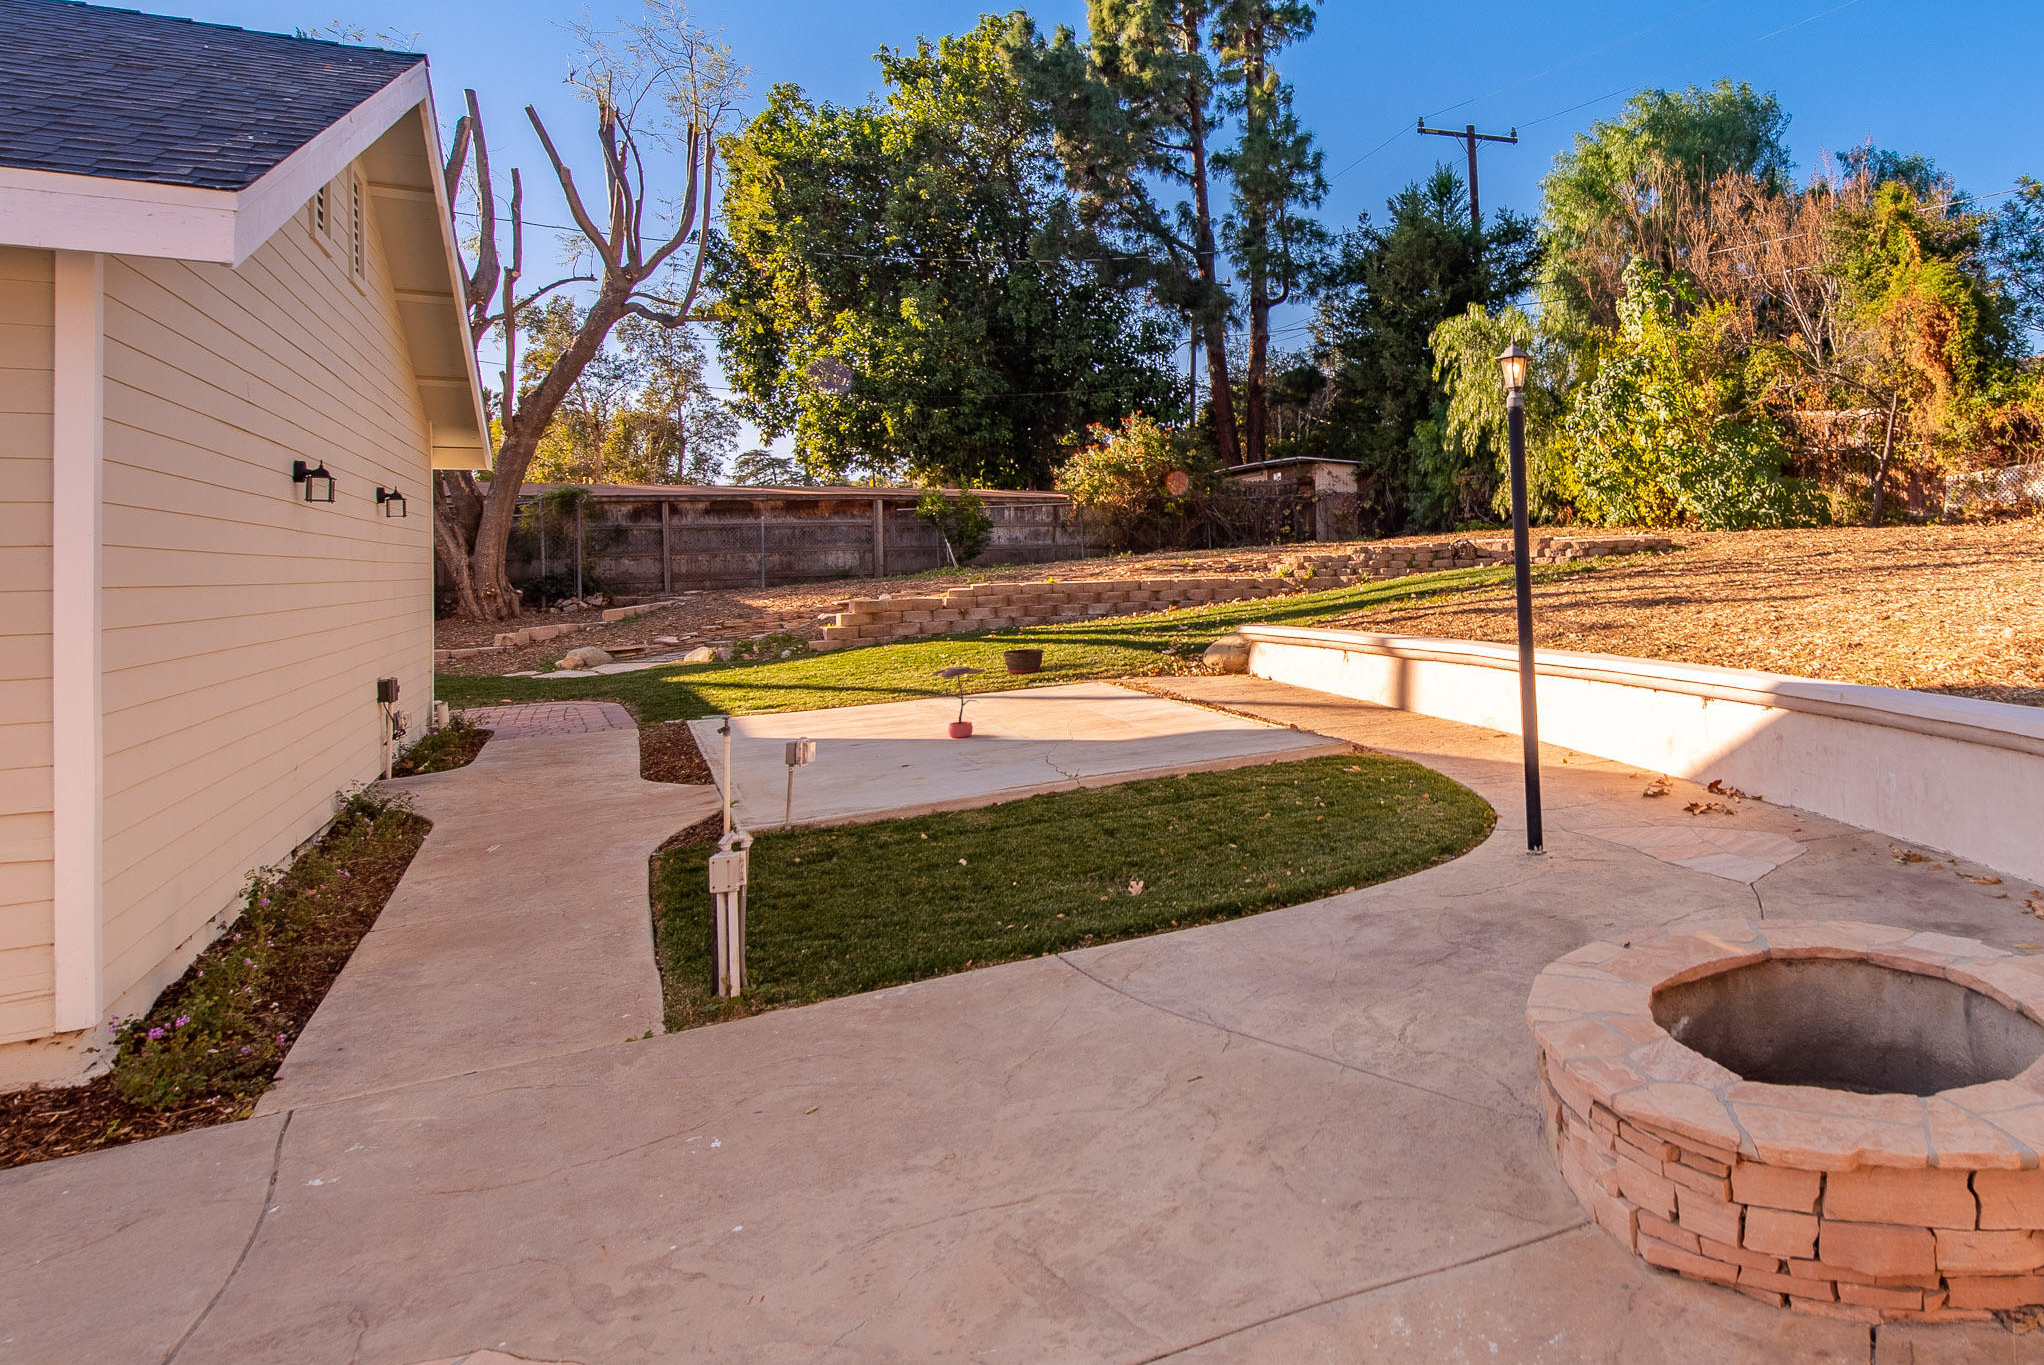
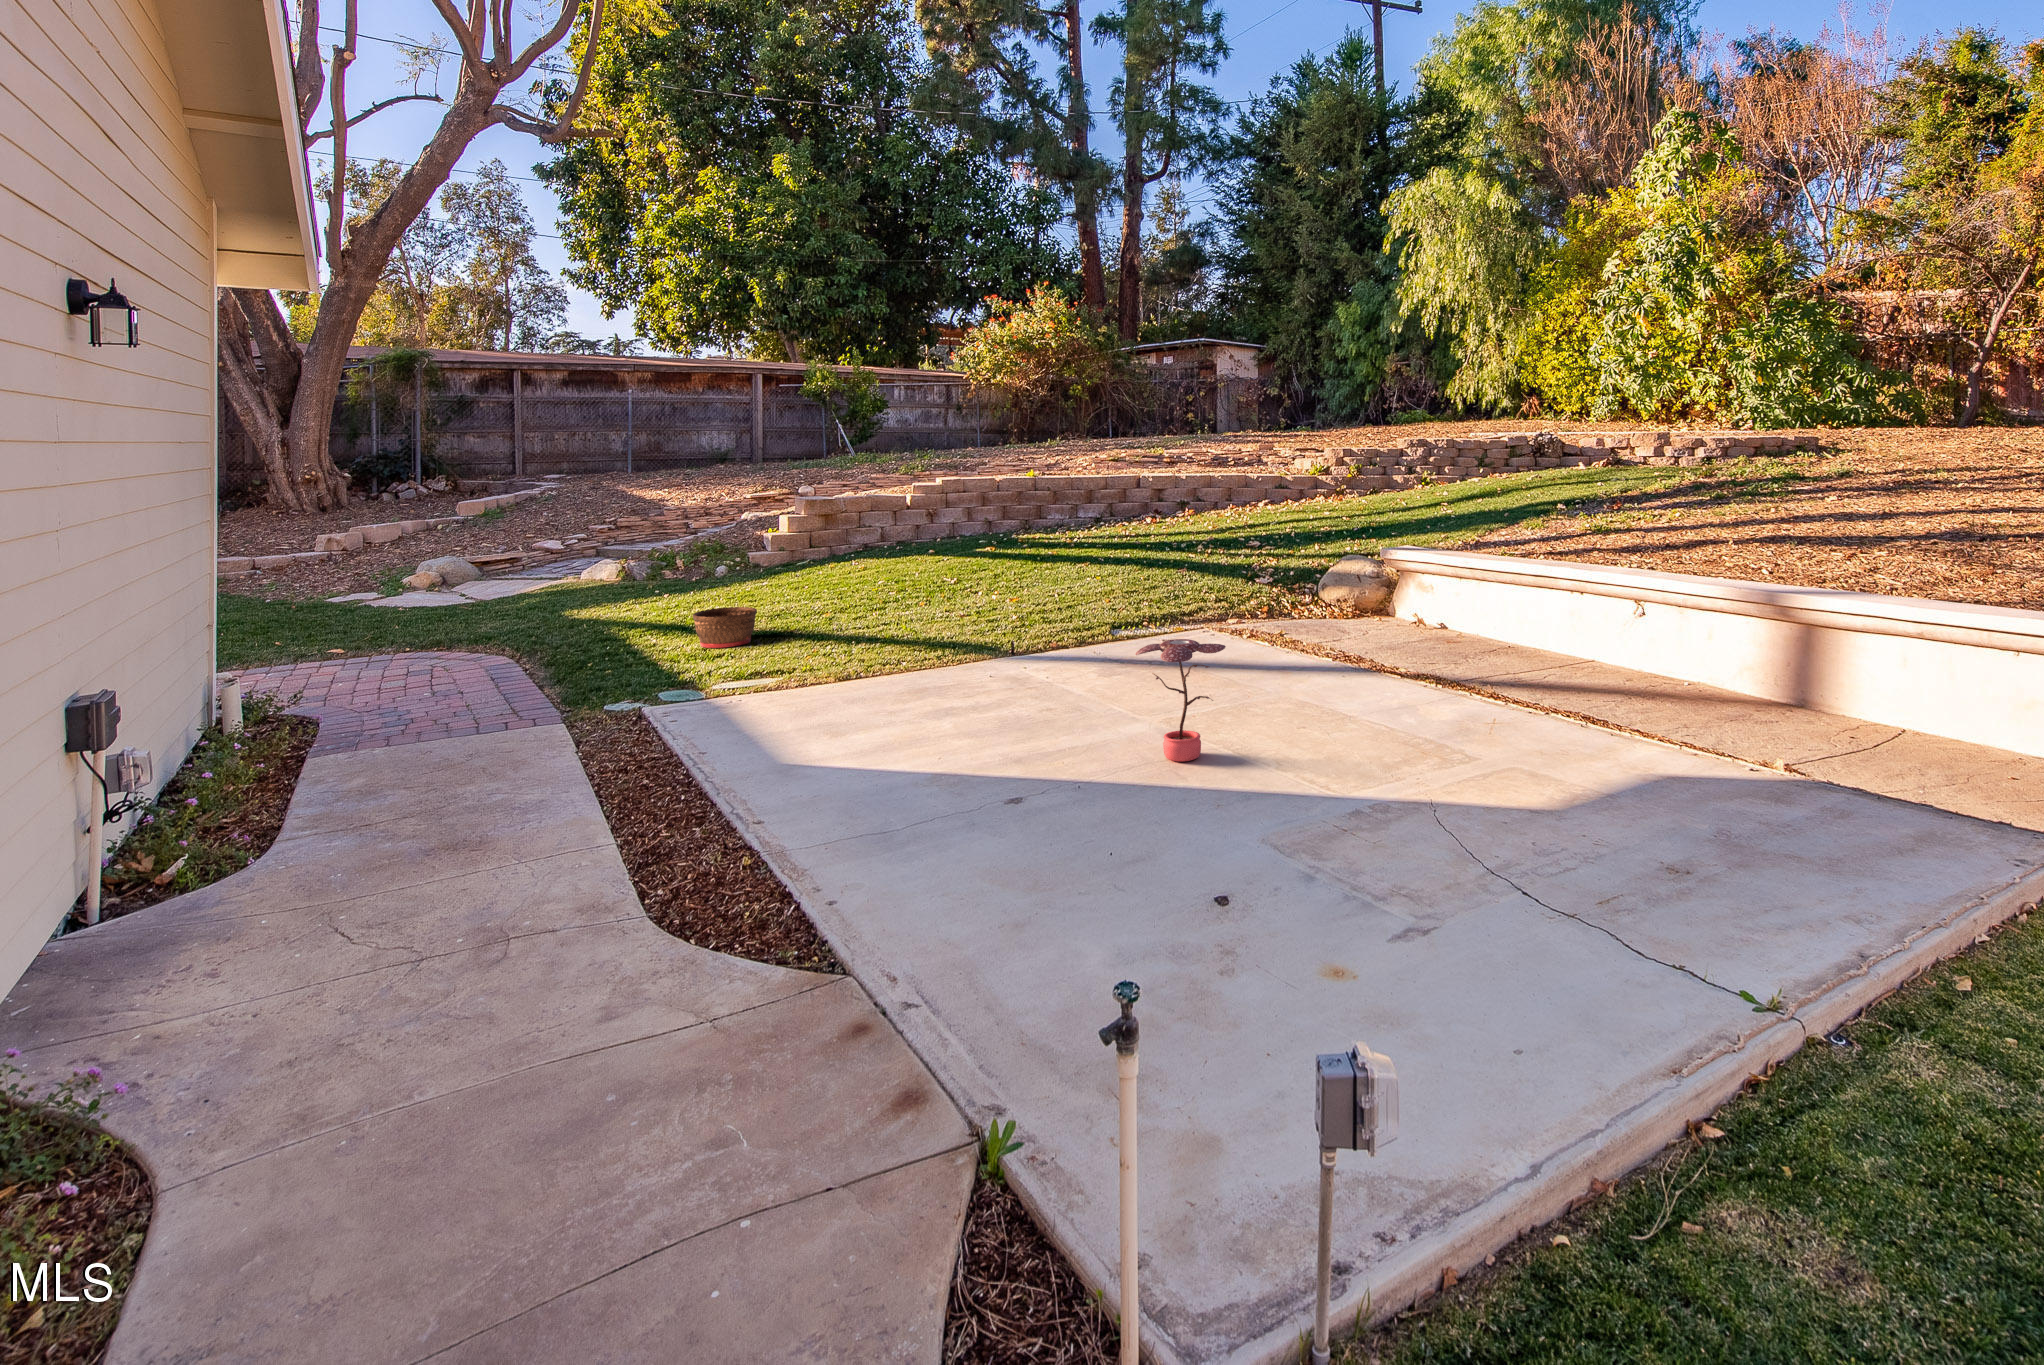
basket: present [1004,649,1043,673] -> present [693,607,757,648]

